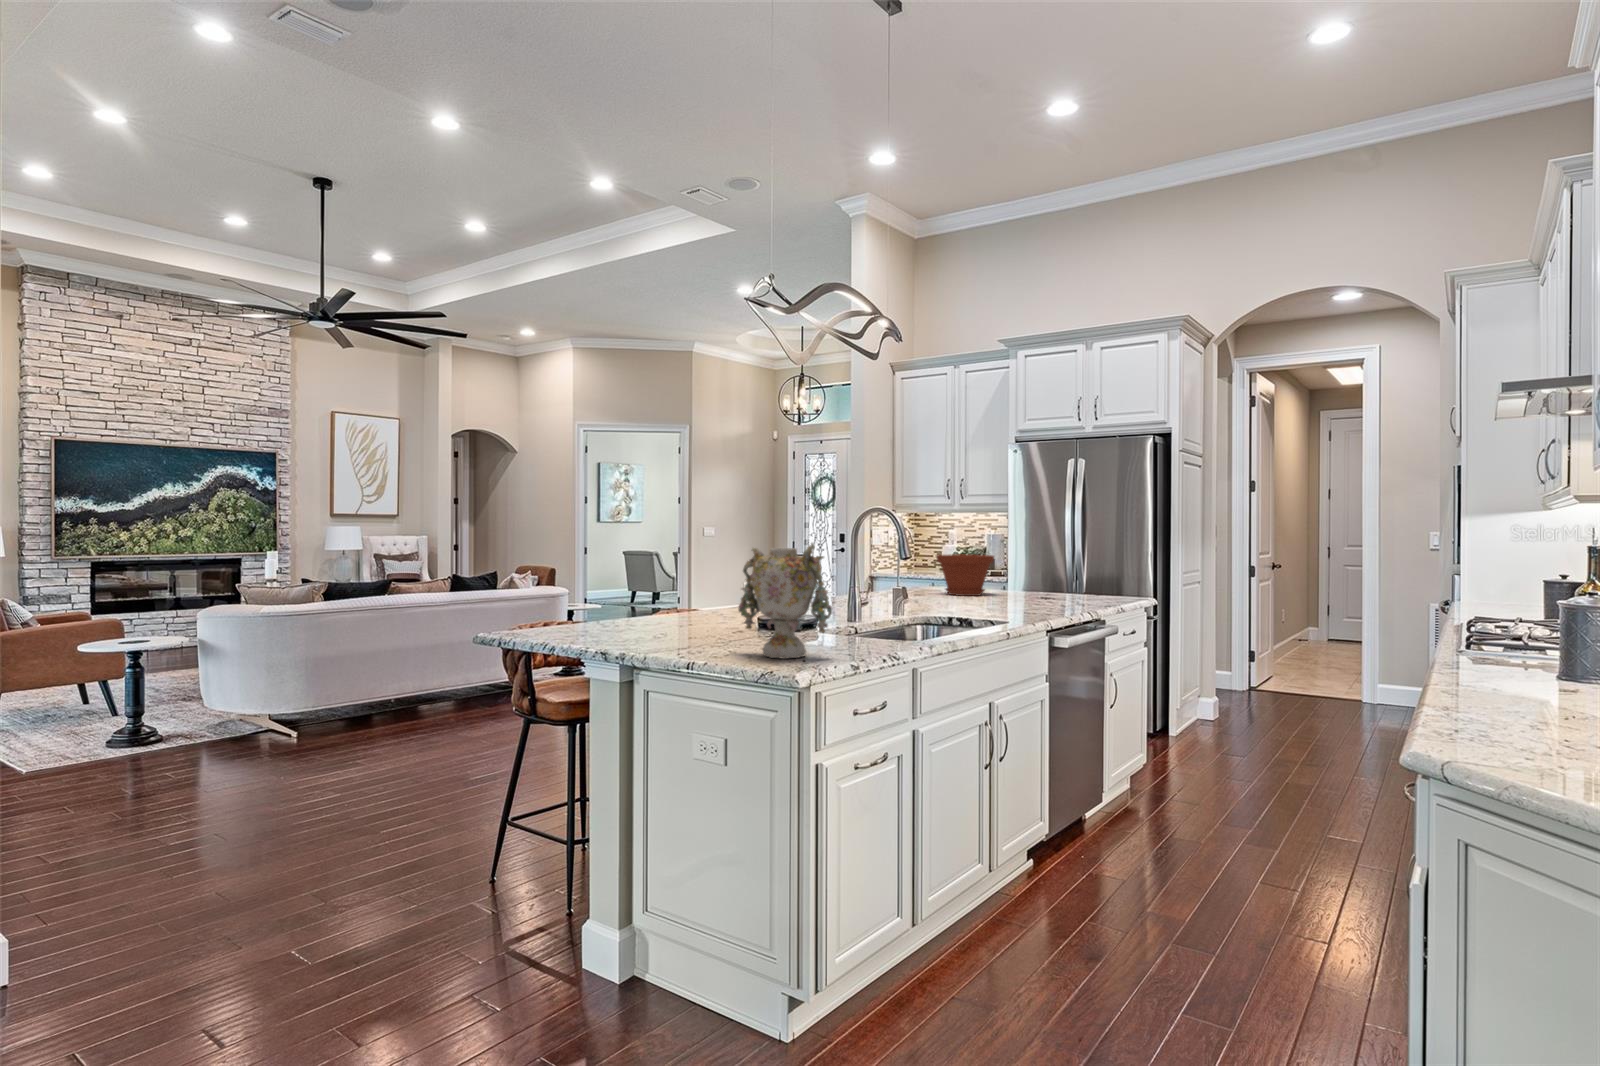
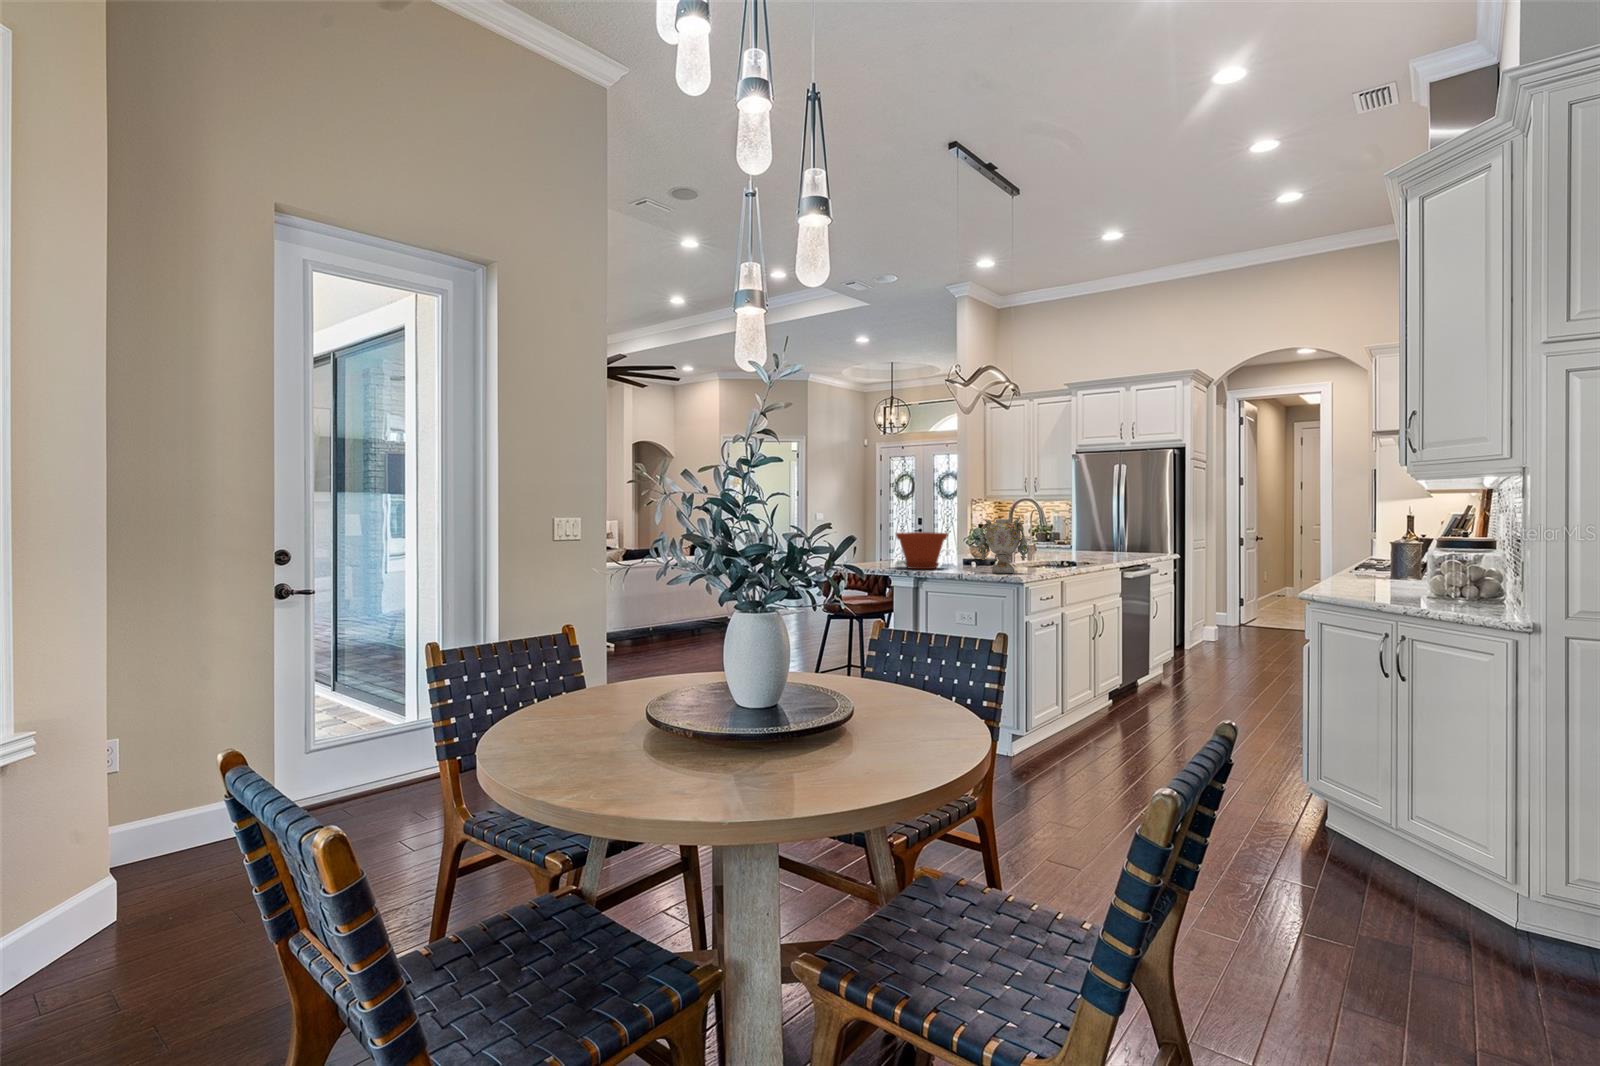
plant pot: present [936,555,994,596] -> present [896,532,948,569]

